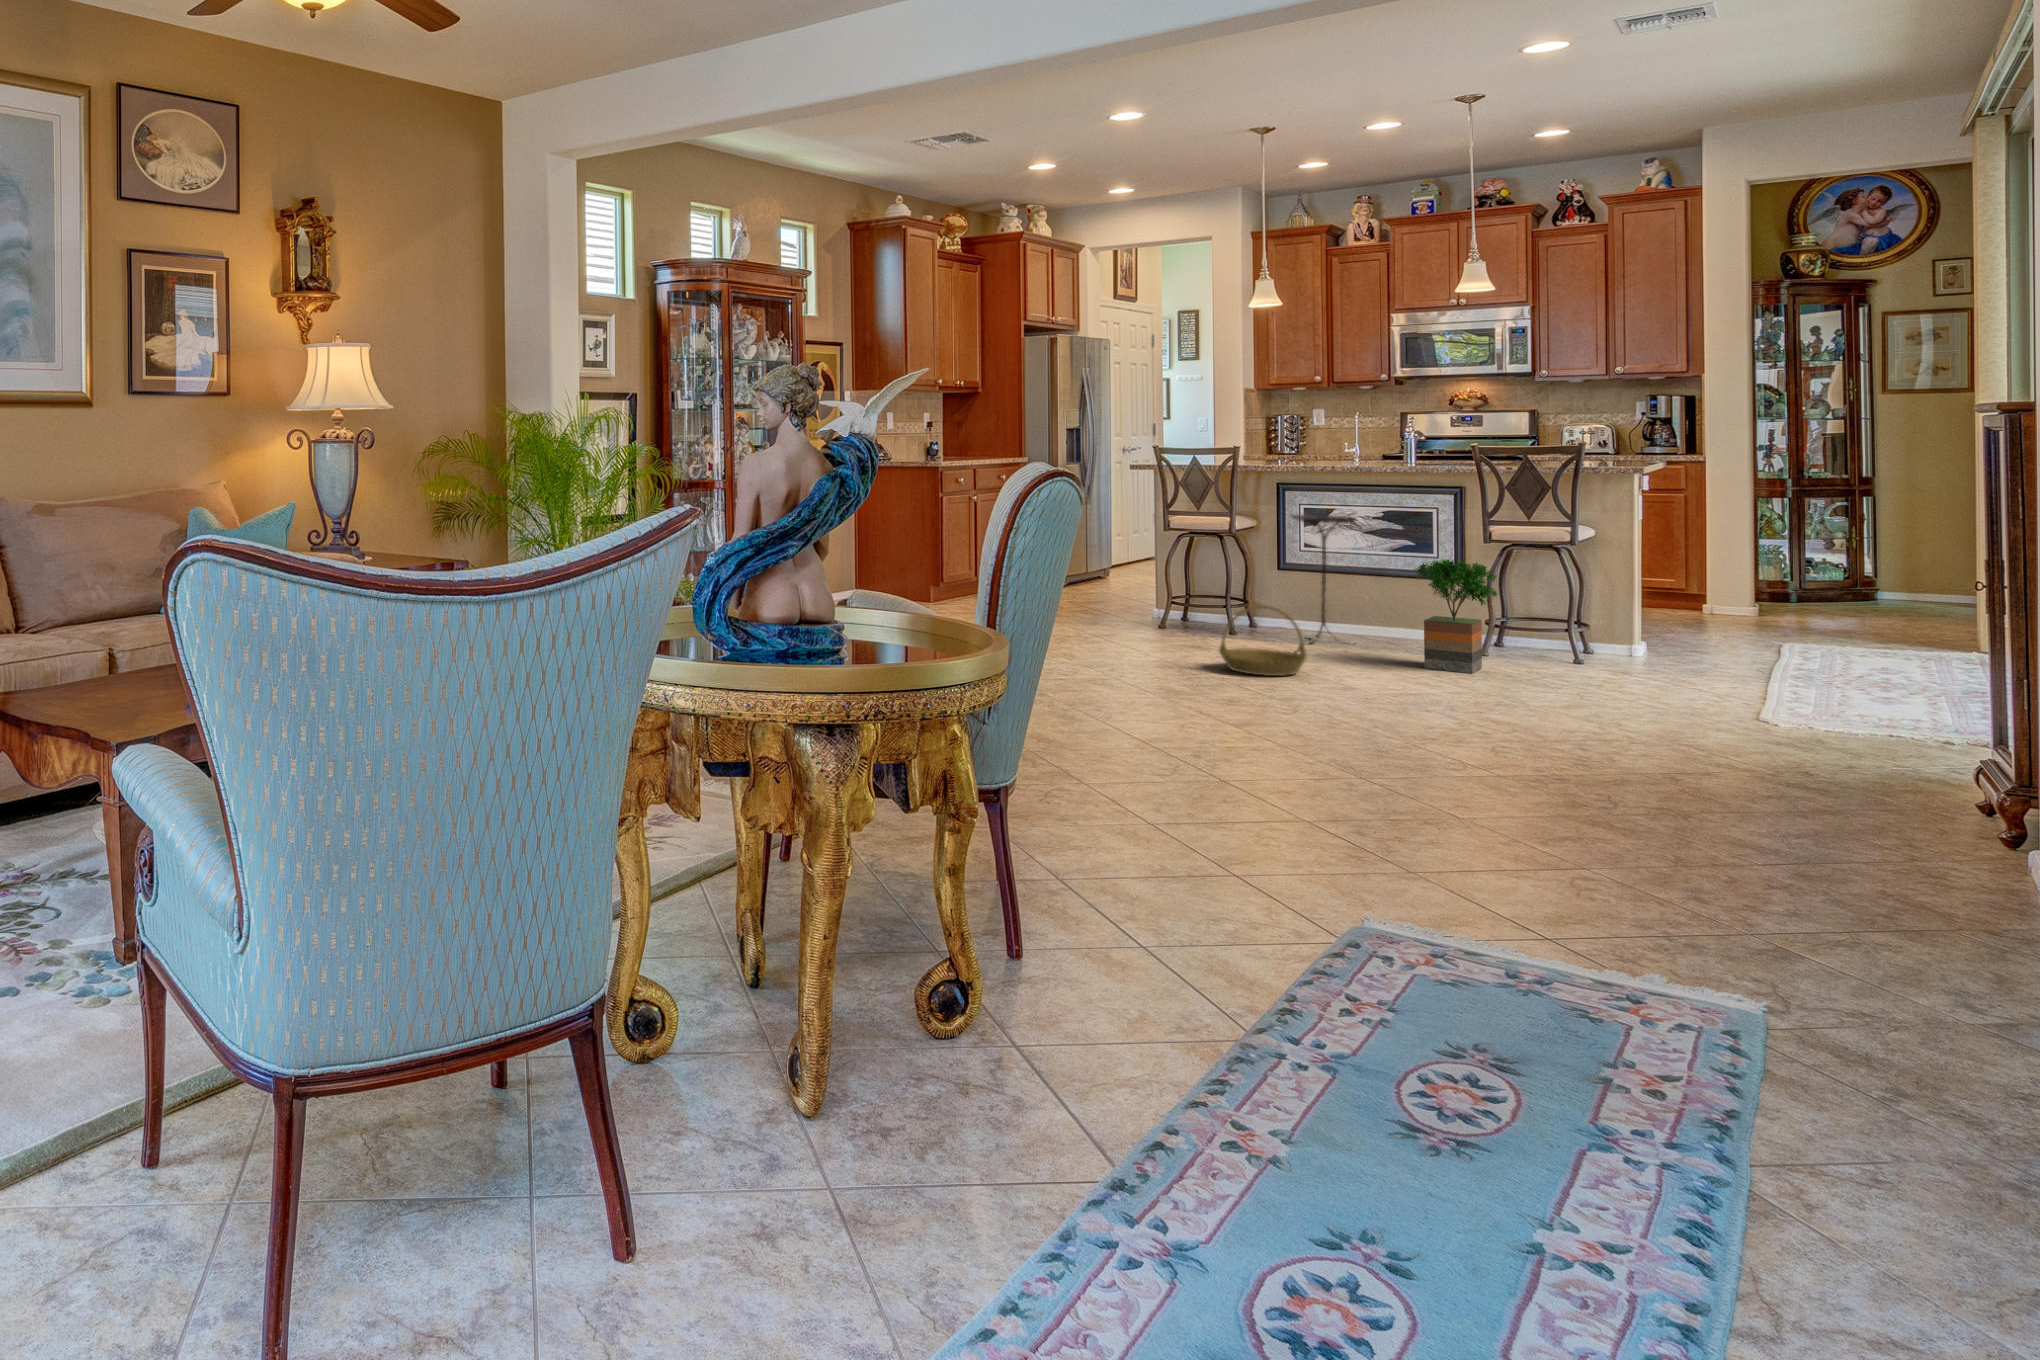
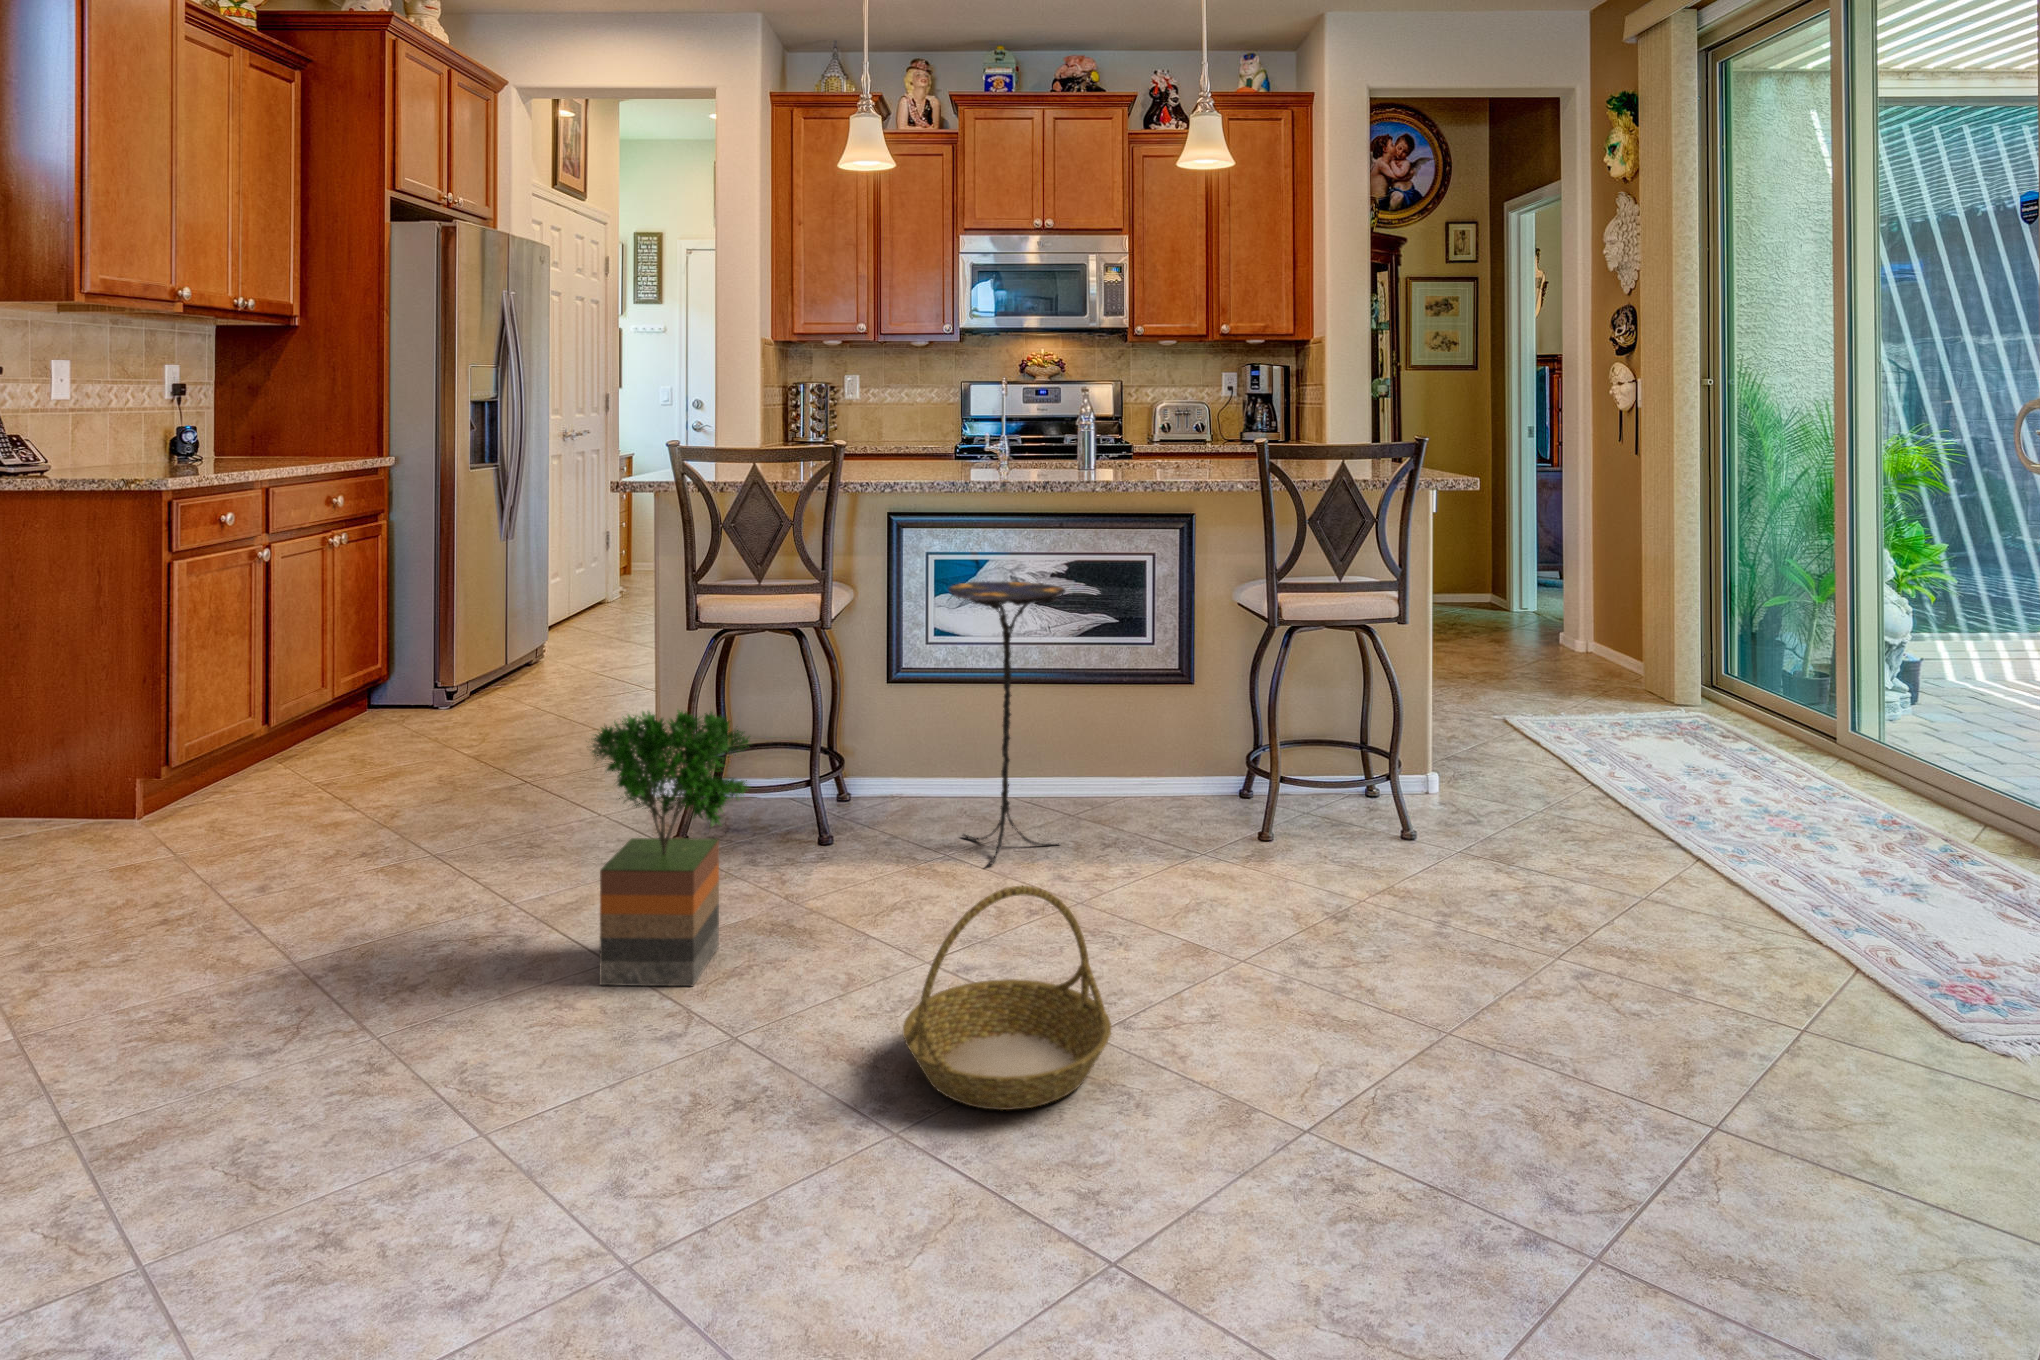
potted tree: present [1415,559,1498,673] -> present [592,710,749,986]

